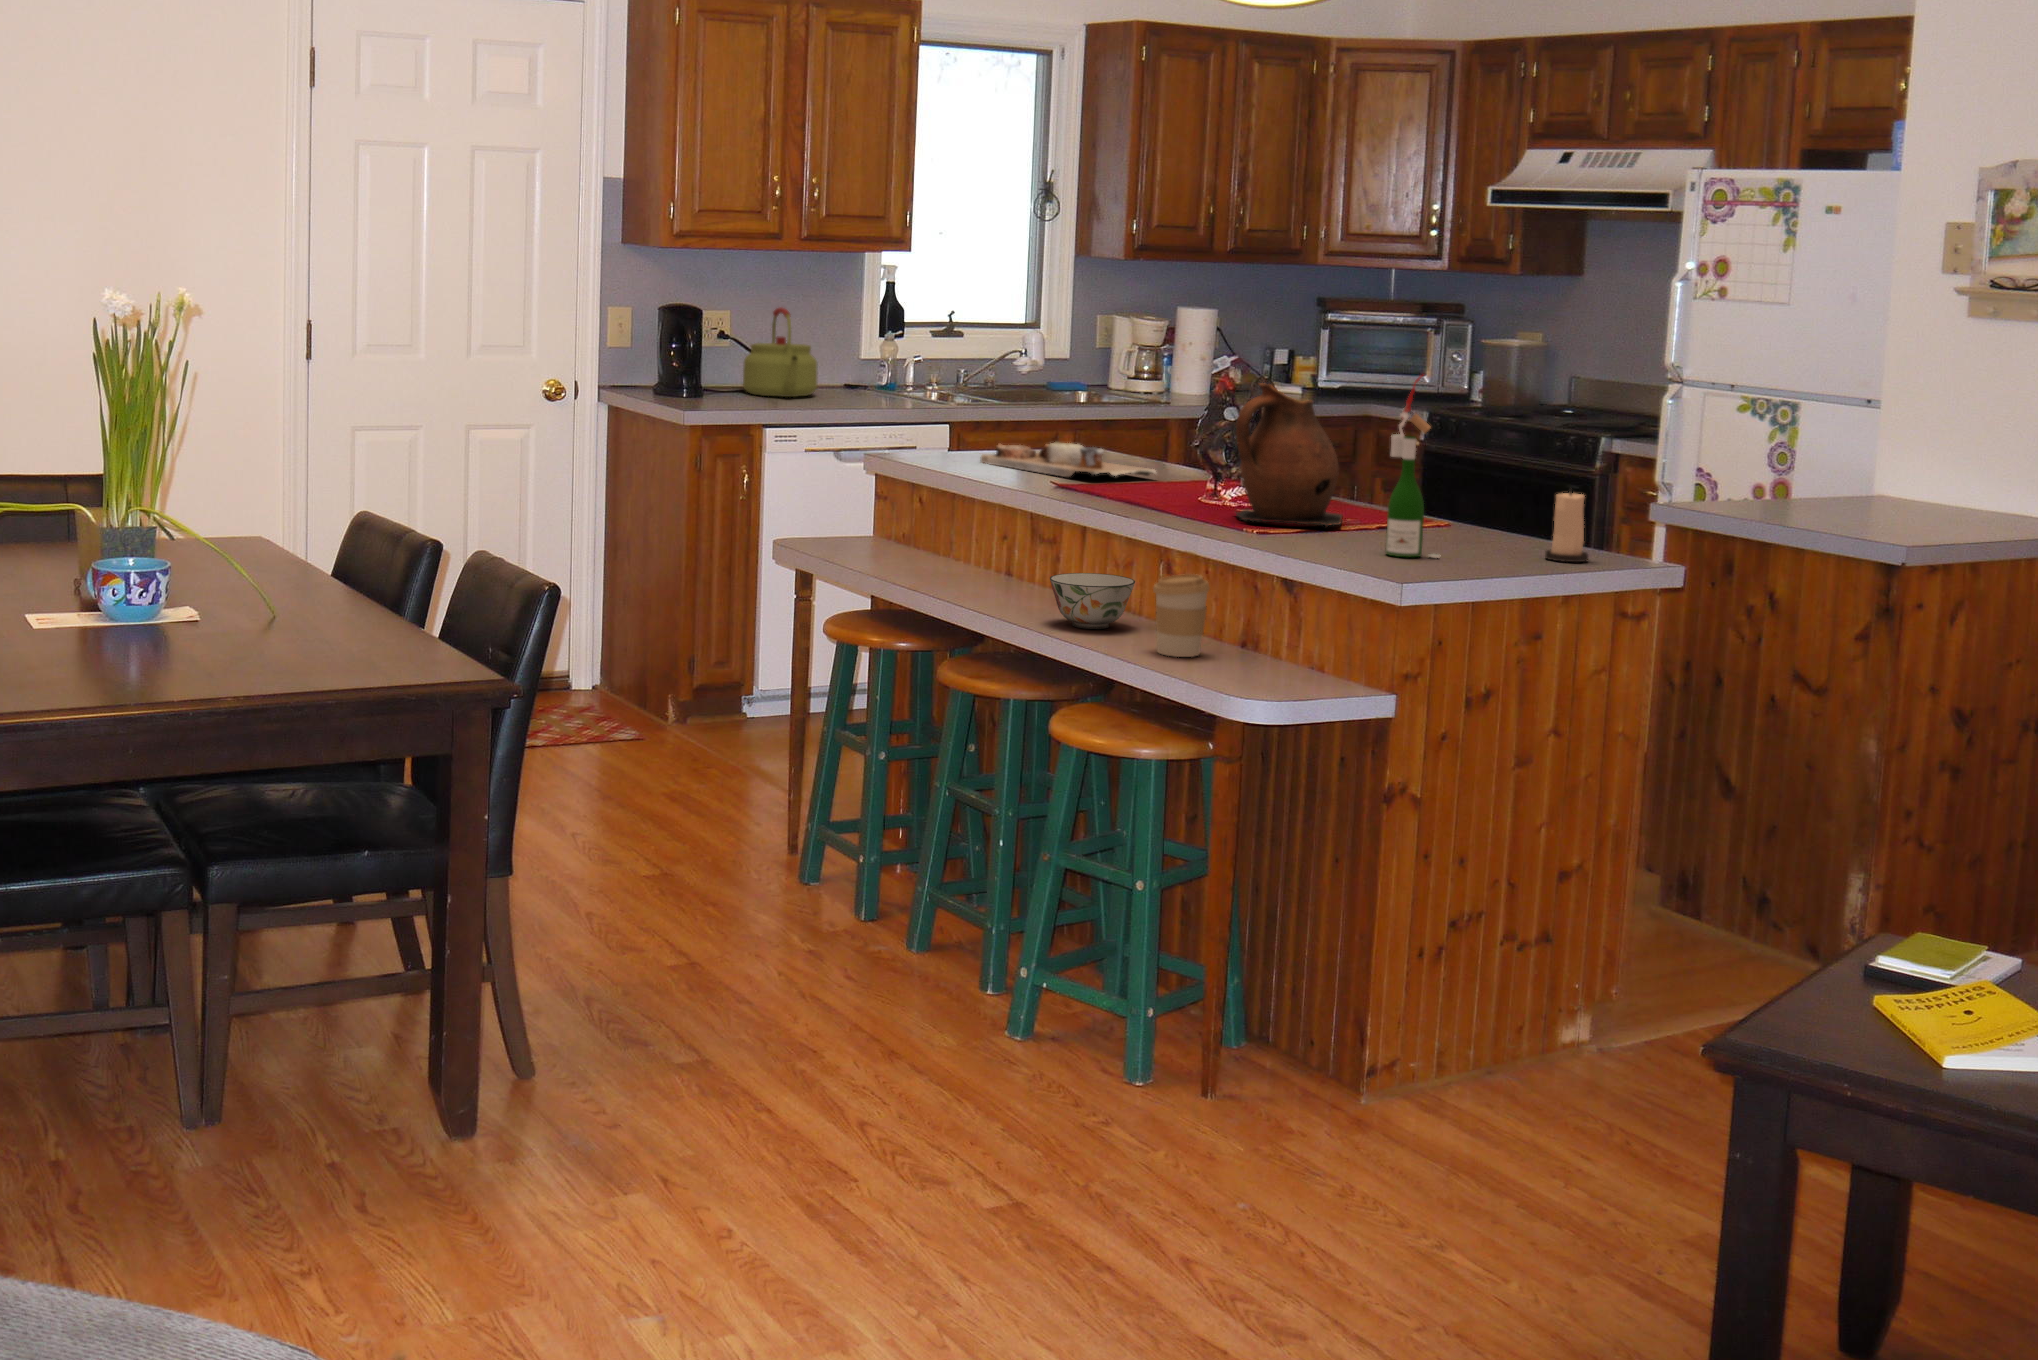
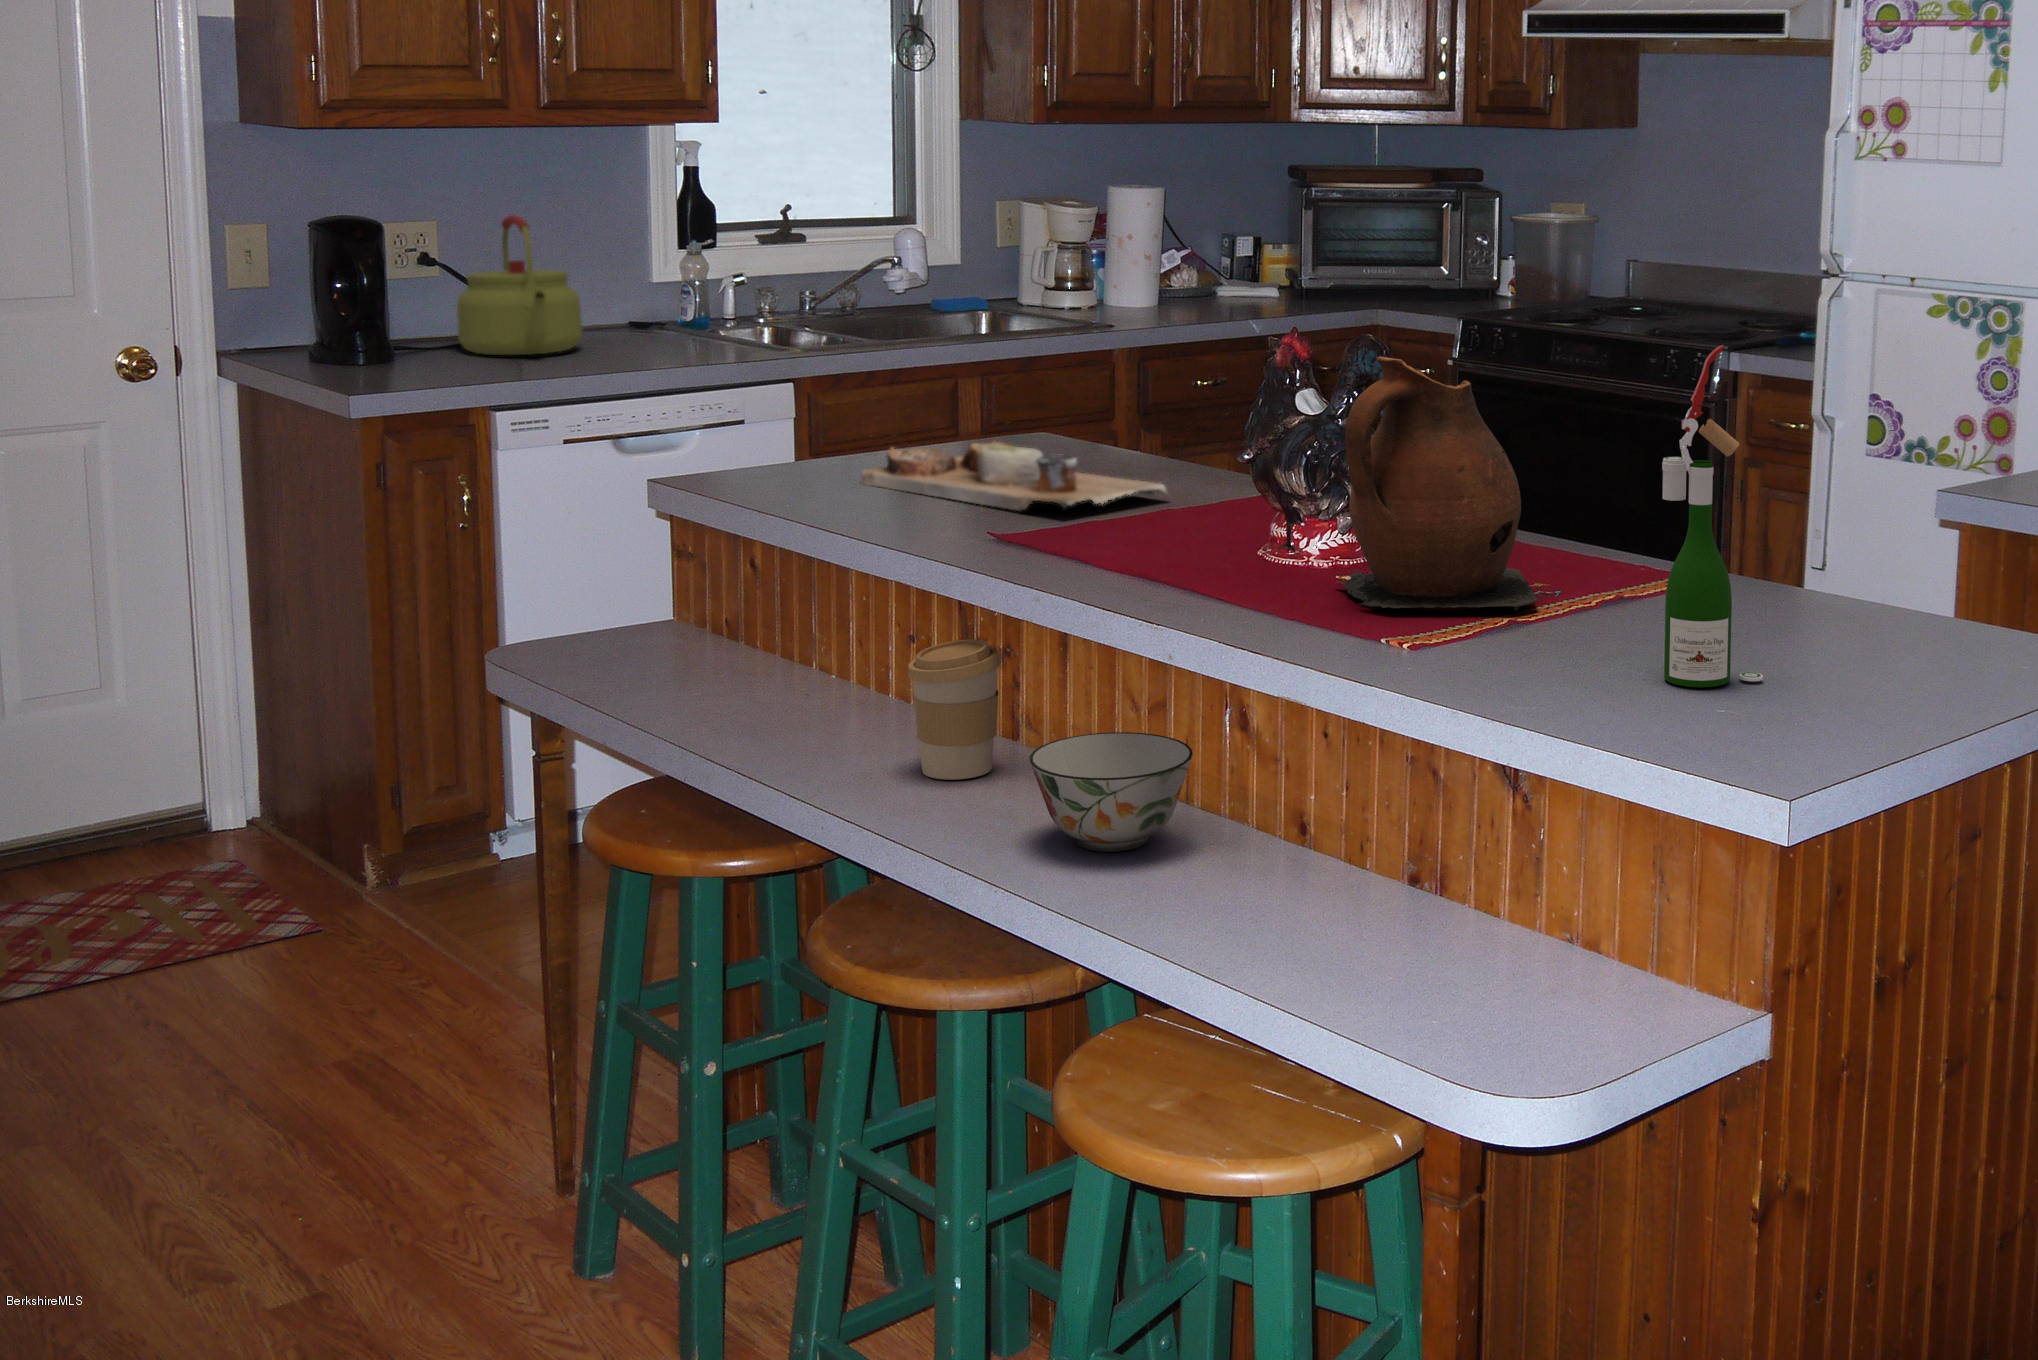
candle: present [1545,490,1588,562] -> none [1917,529,1996,663]
coffee cup: present [1153,574,1210,657] -> present [908,639,1001,780]

